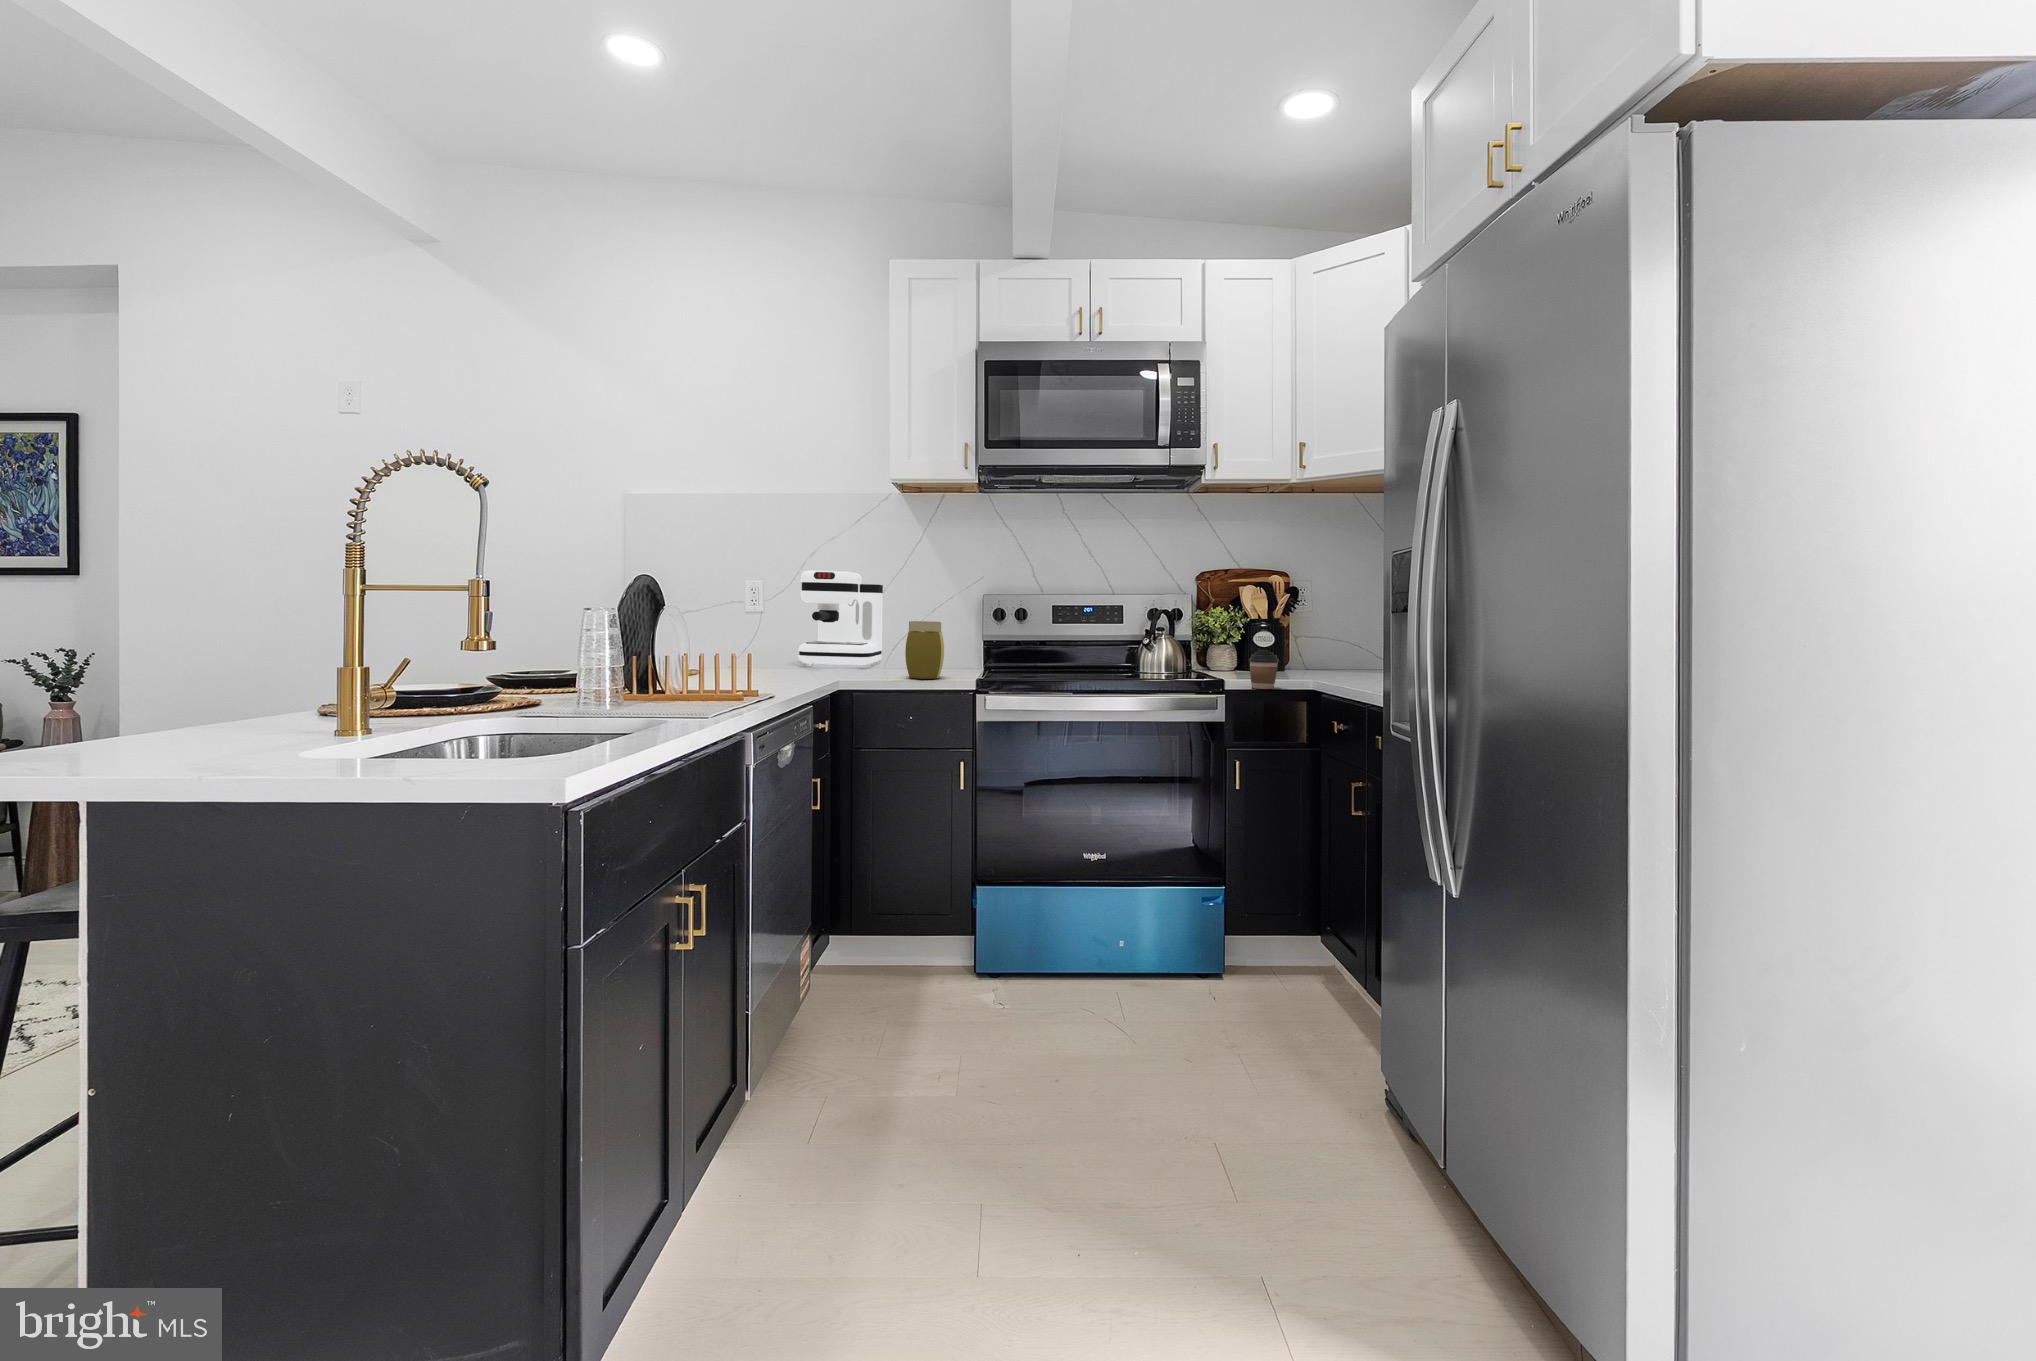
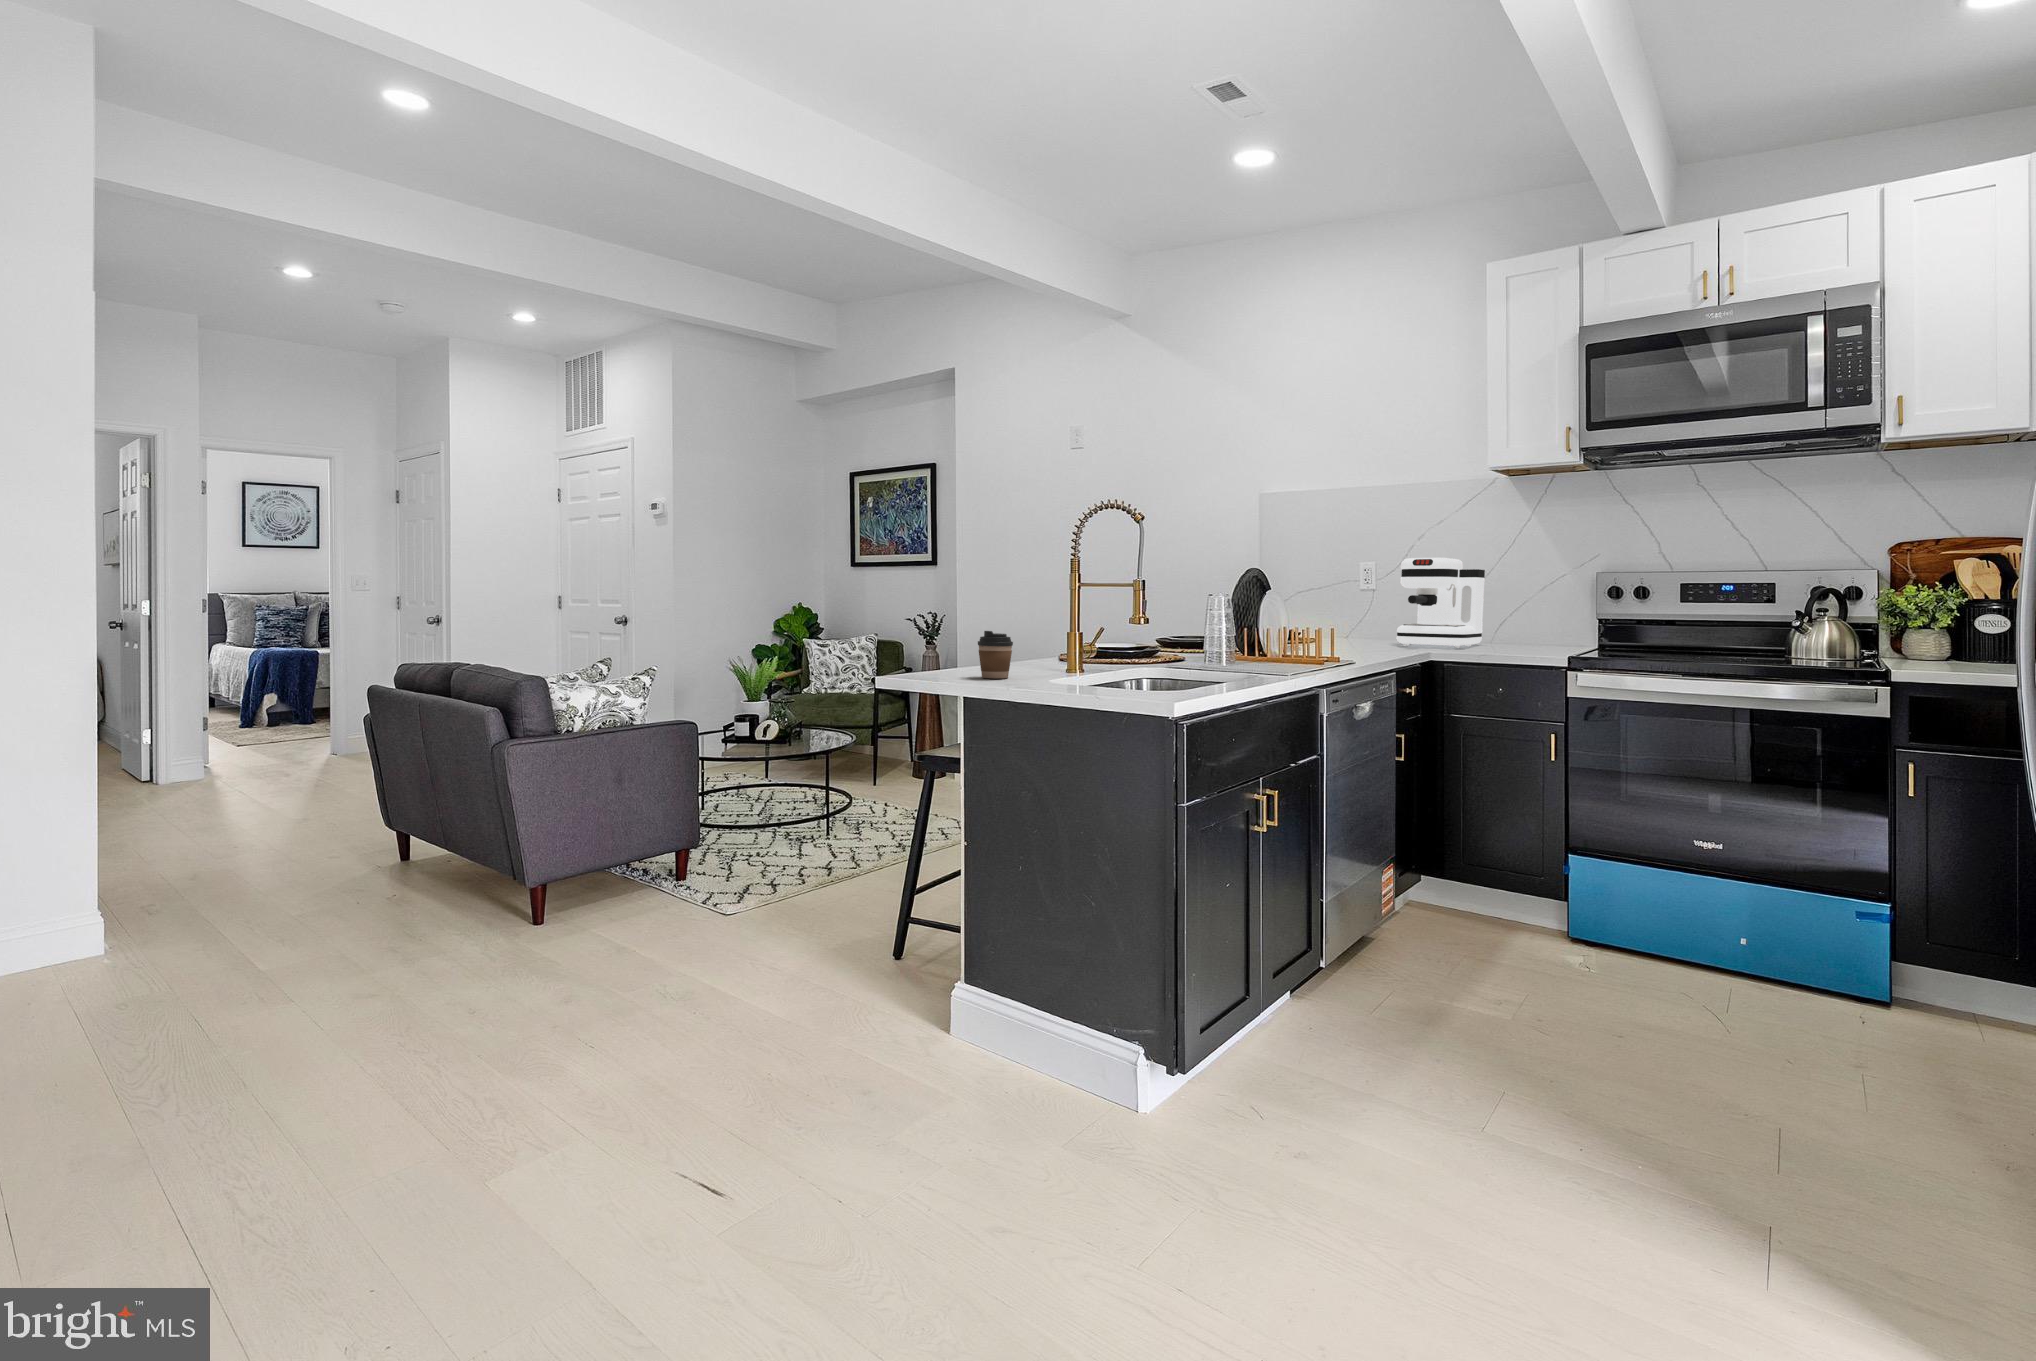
jar: present [905,621,944,679] -> none [1495,602,1538,657]
coffee cup: present [1249,650,1279,689] -> present [978,631,1013,678]

